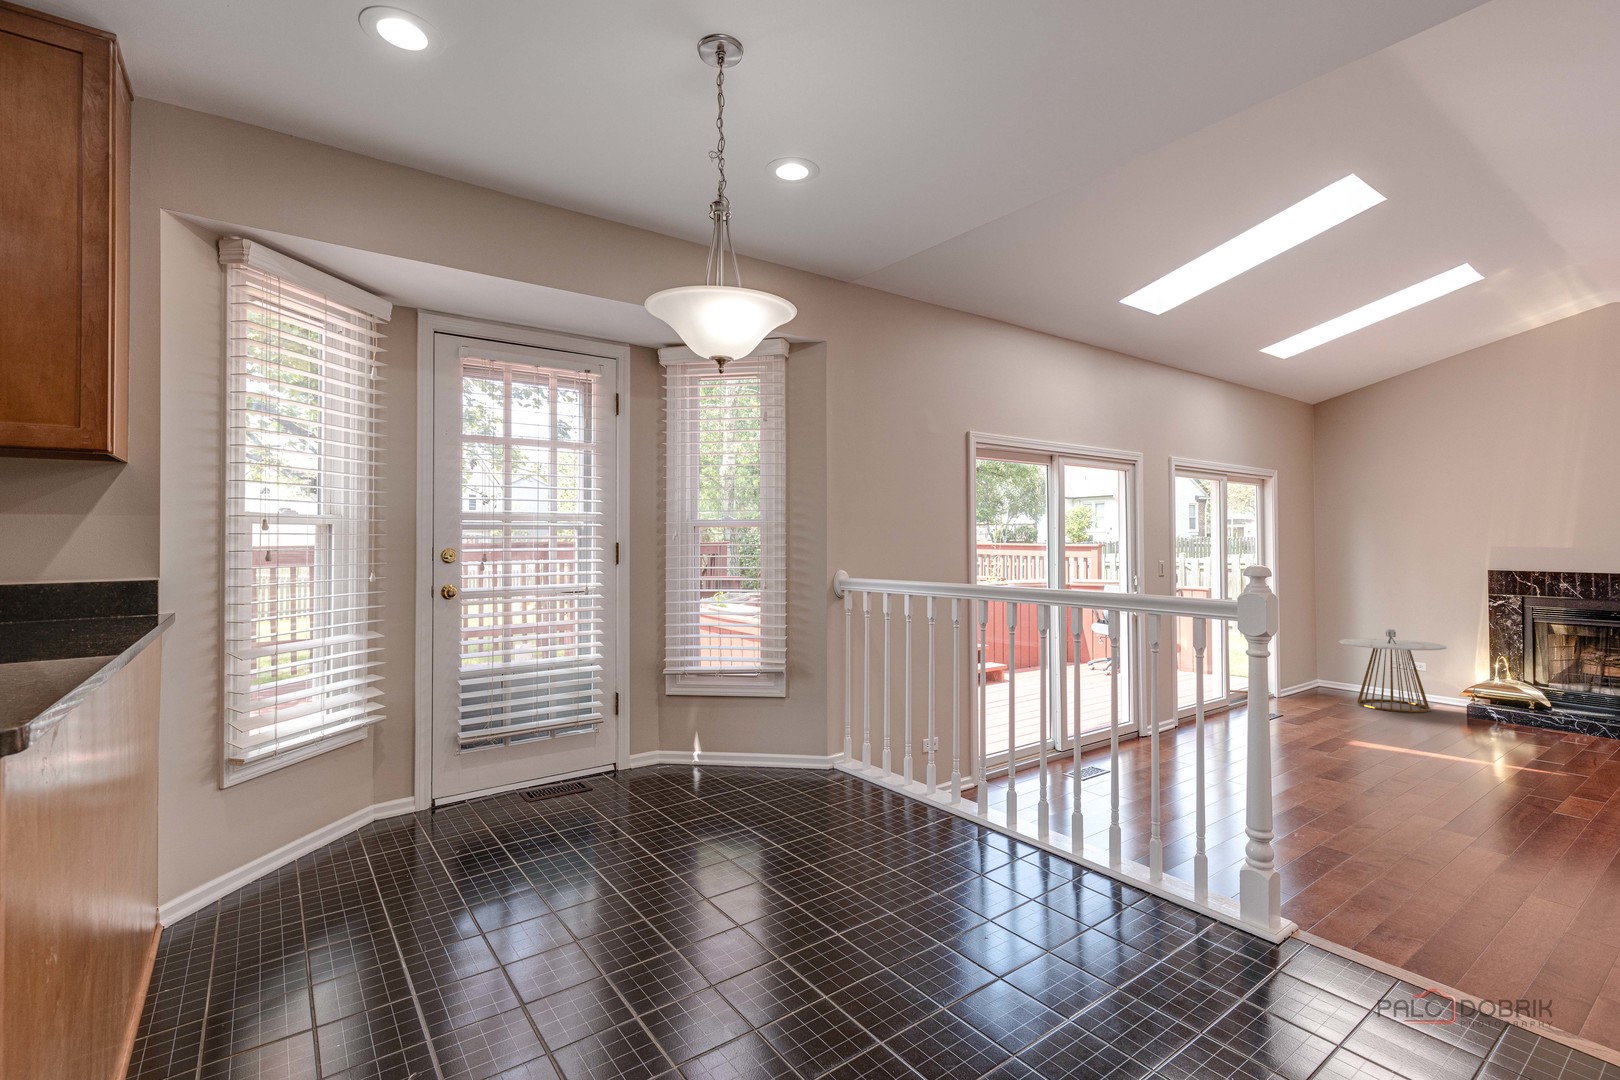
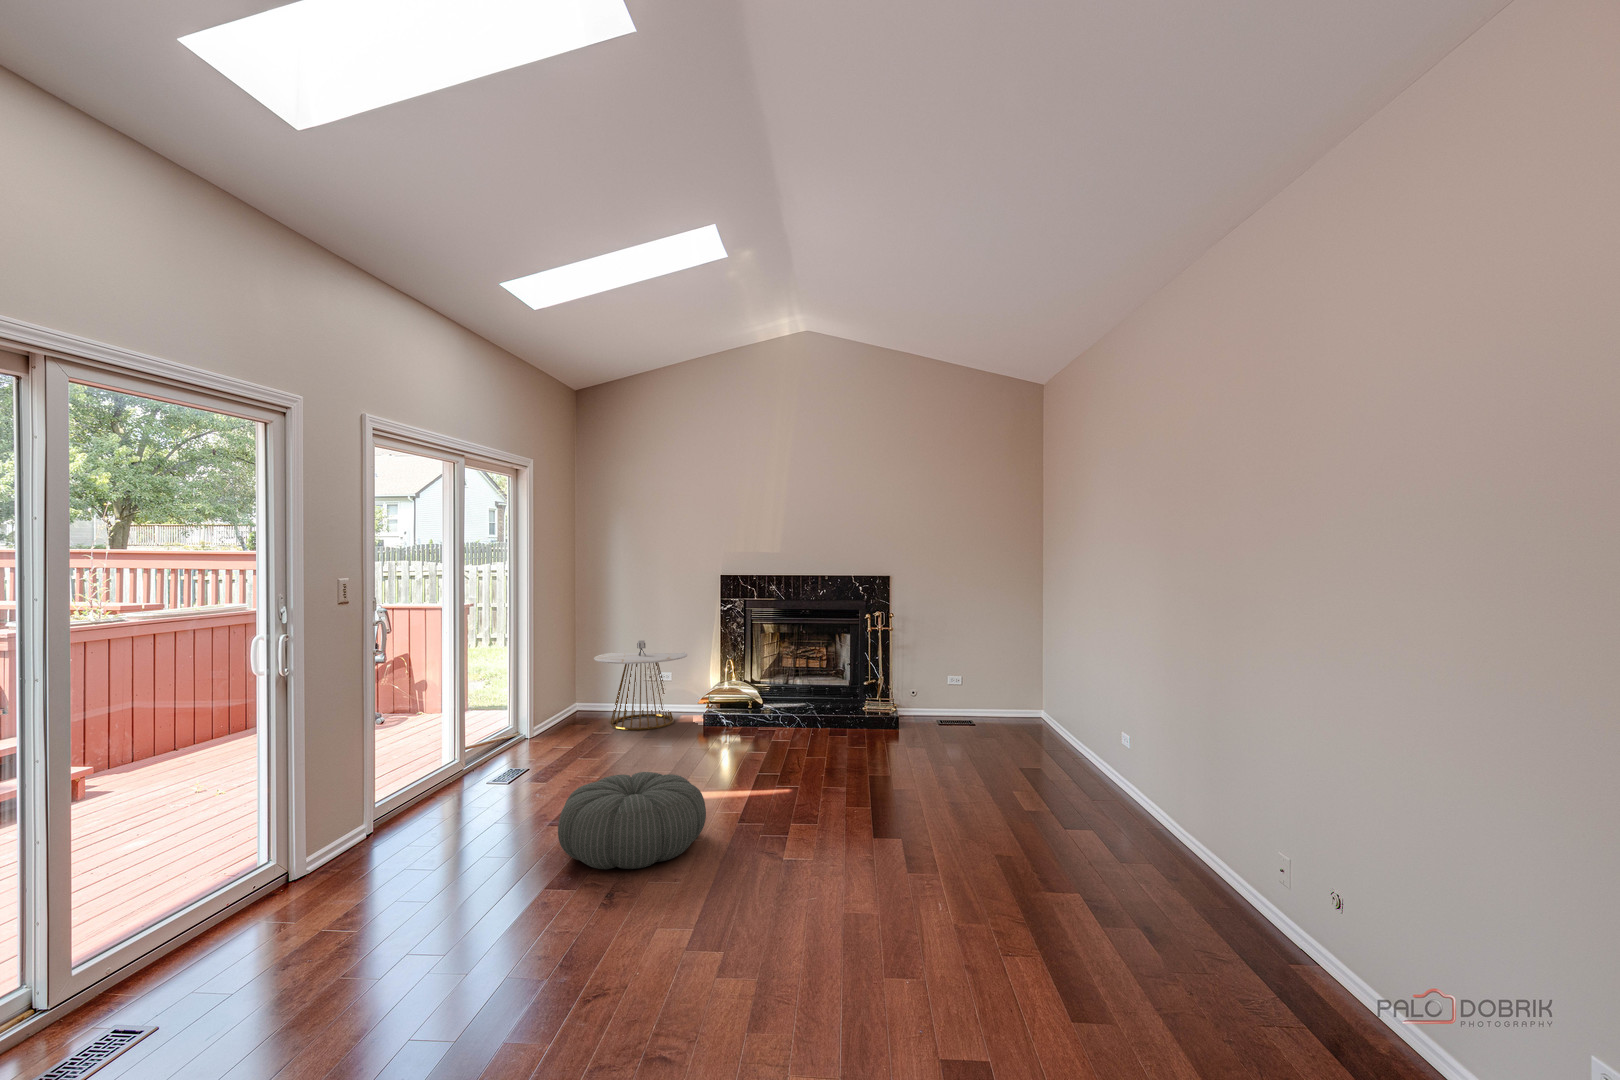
pouf: none [1336,721,1472,785] -> present [558,772,706,869]

